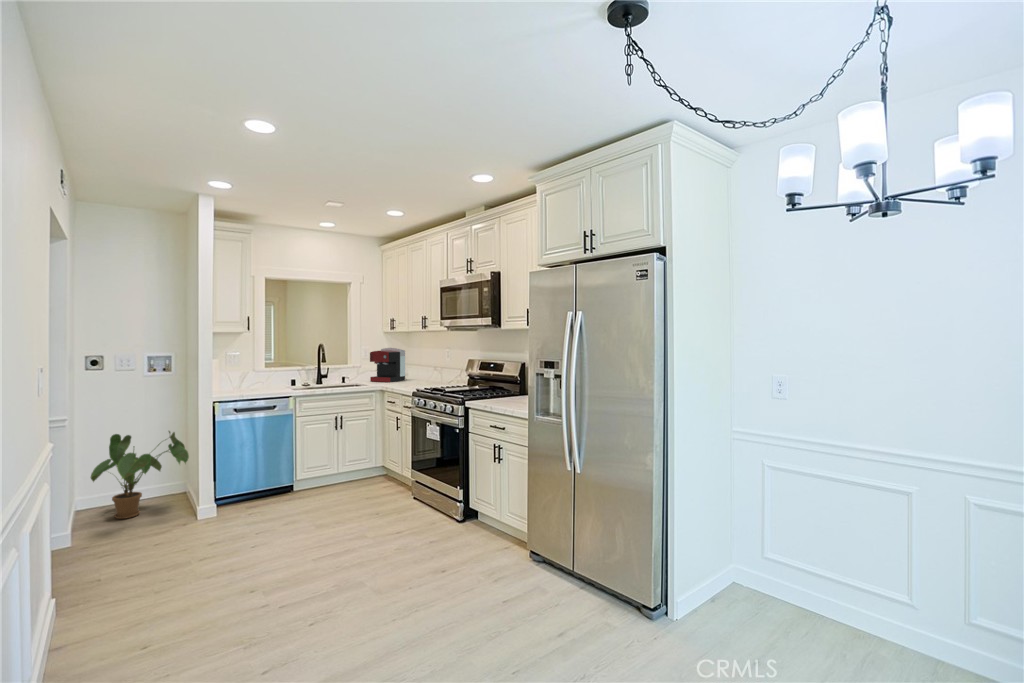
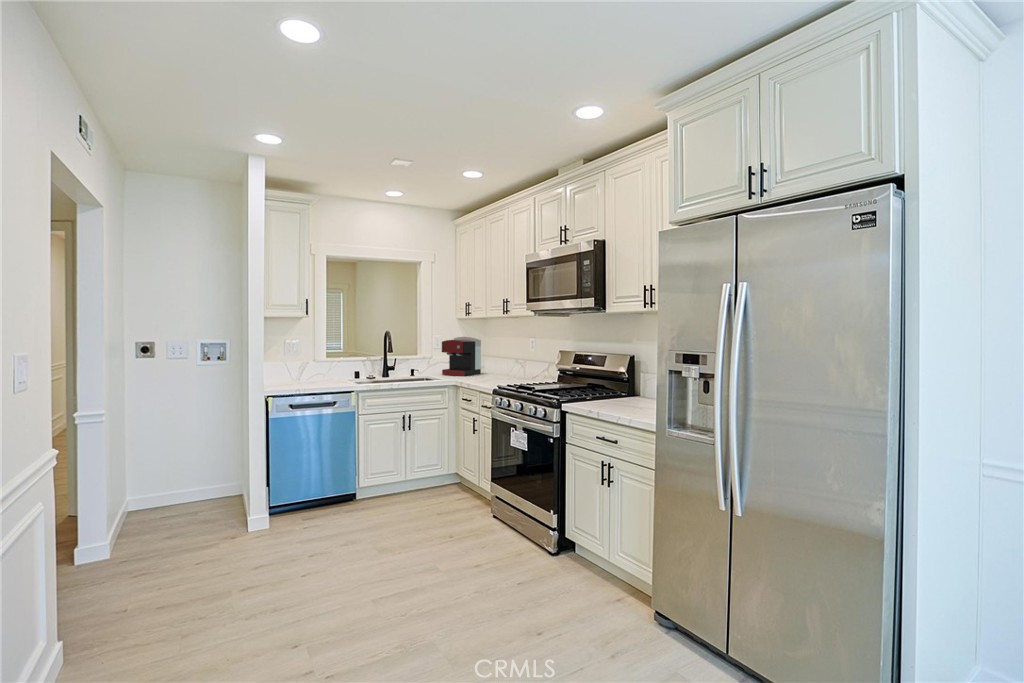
house plant: present [91,431,189,519] -> none [136,427,240,526]

